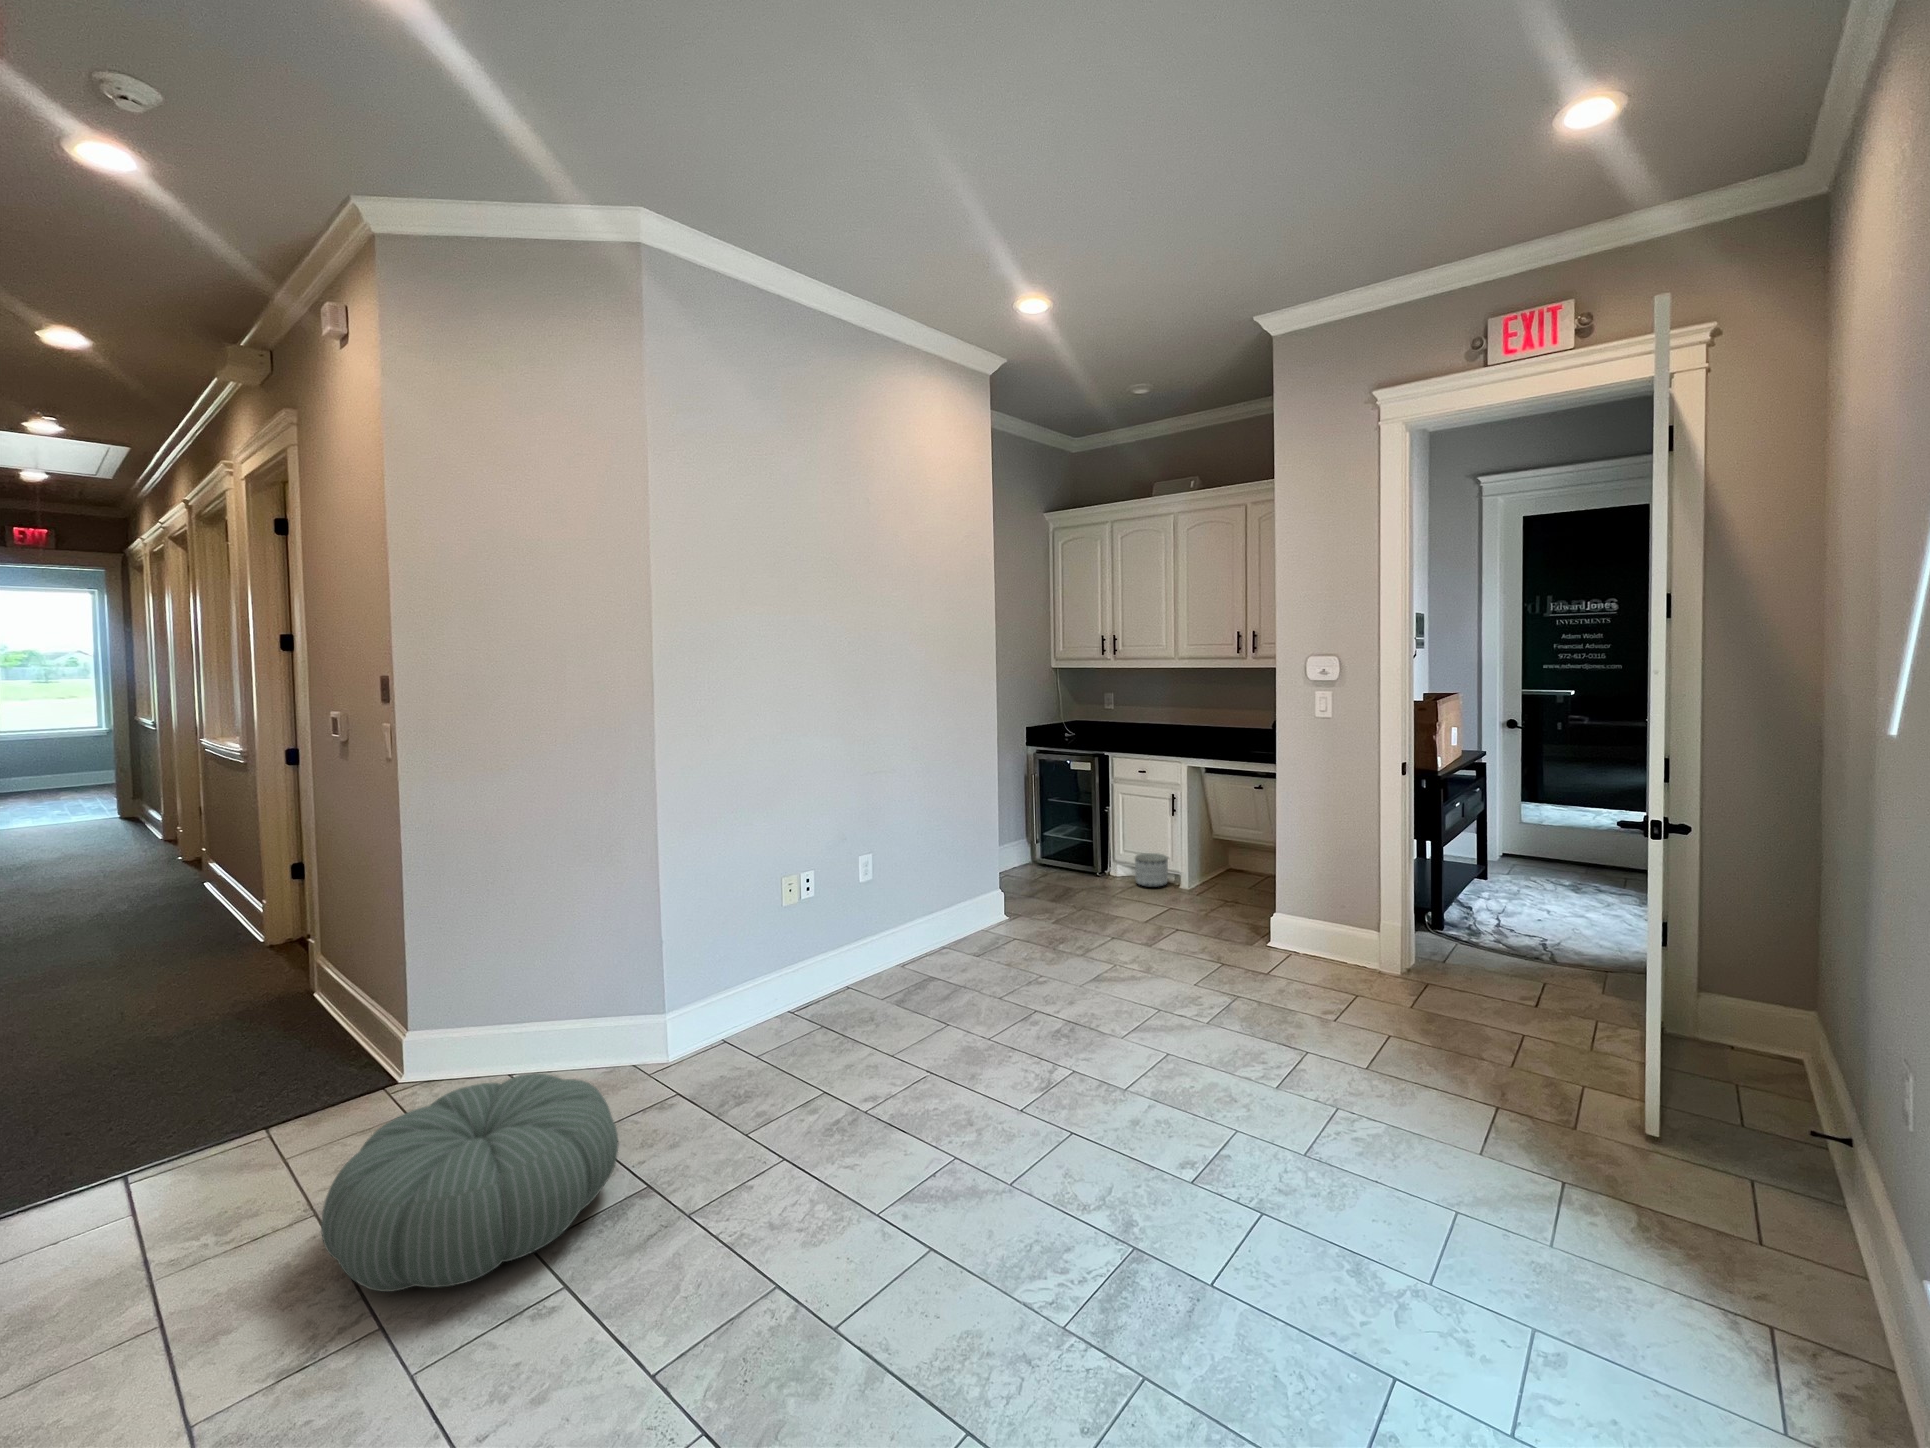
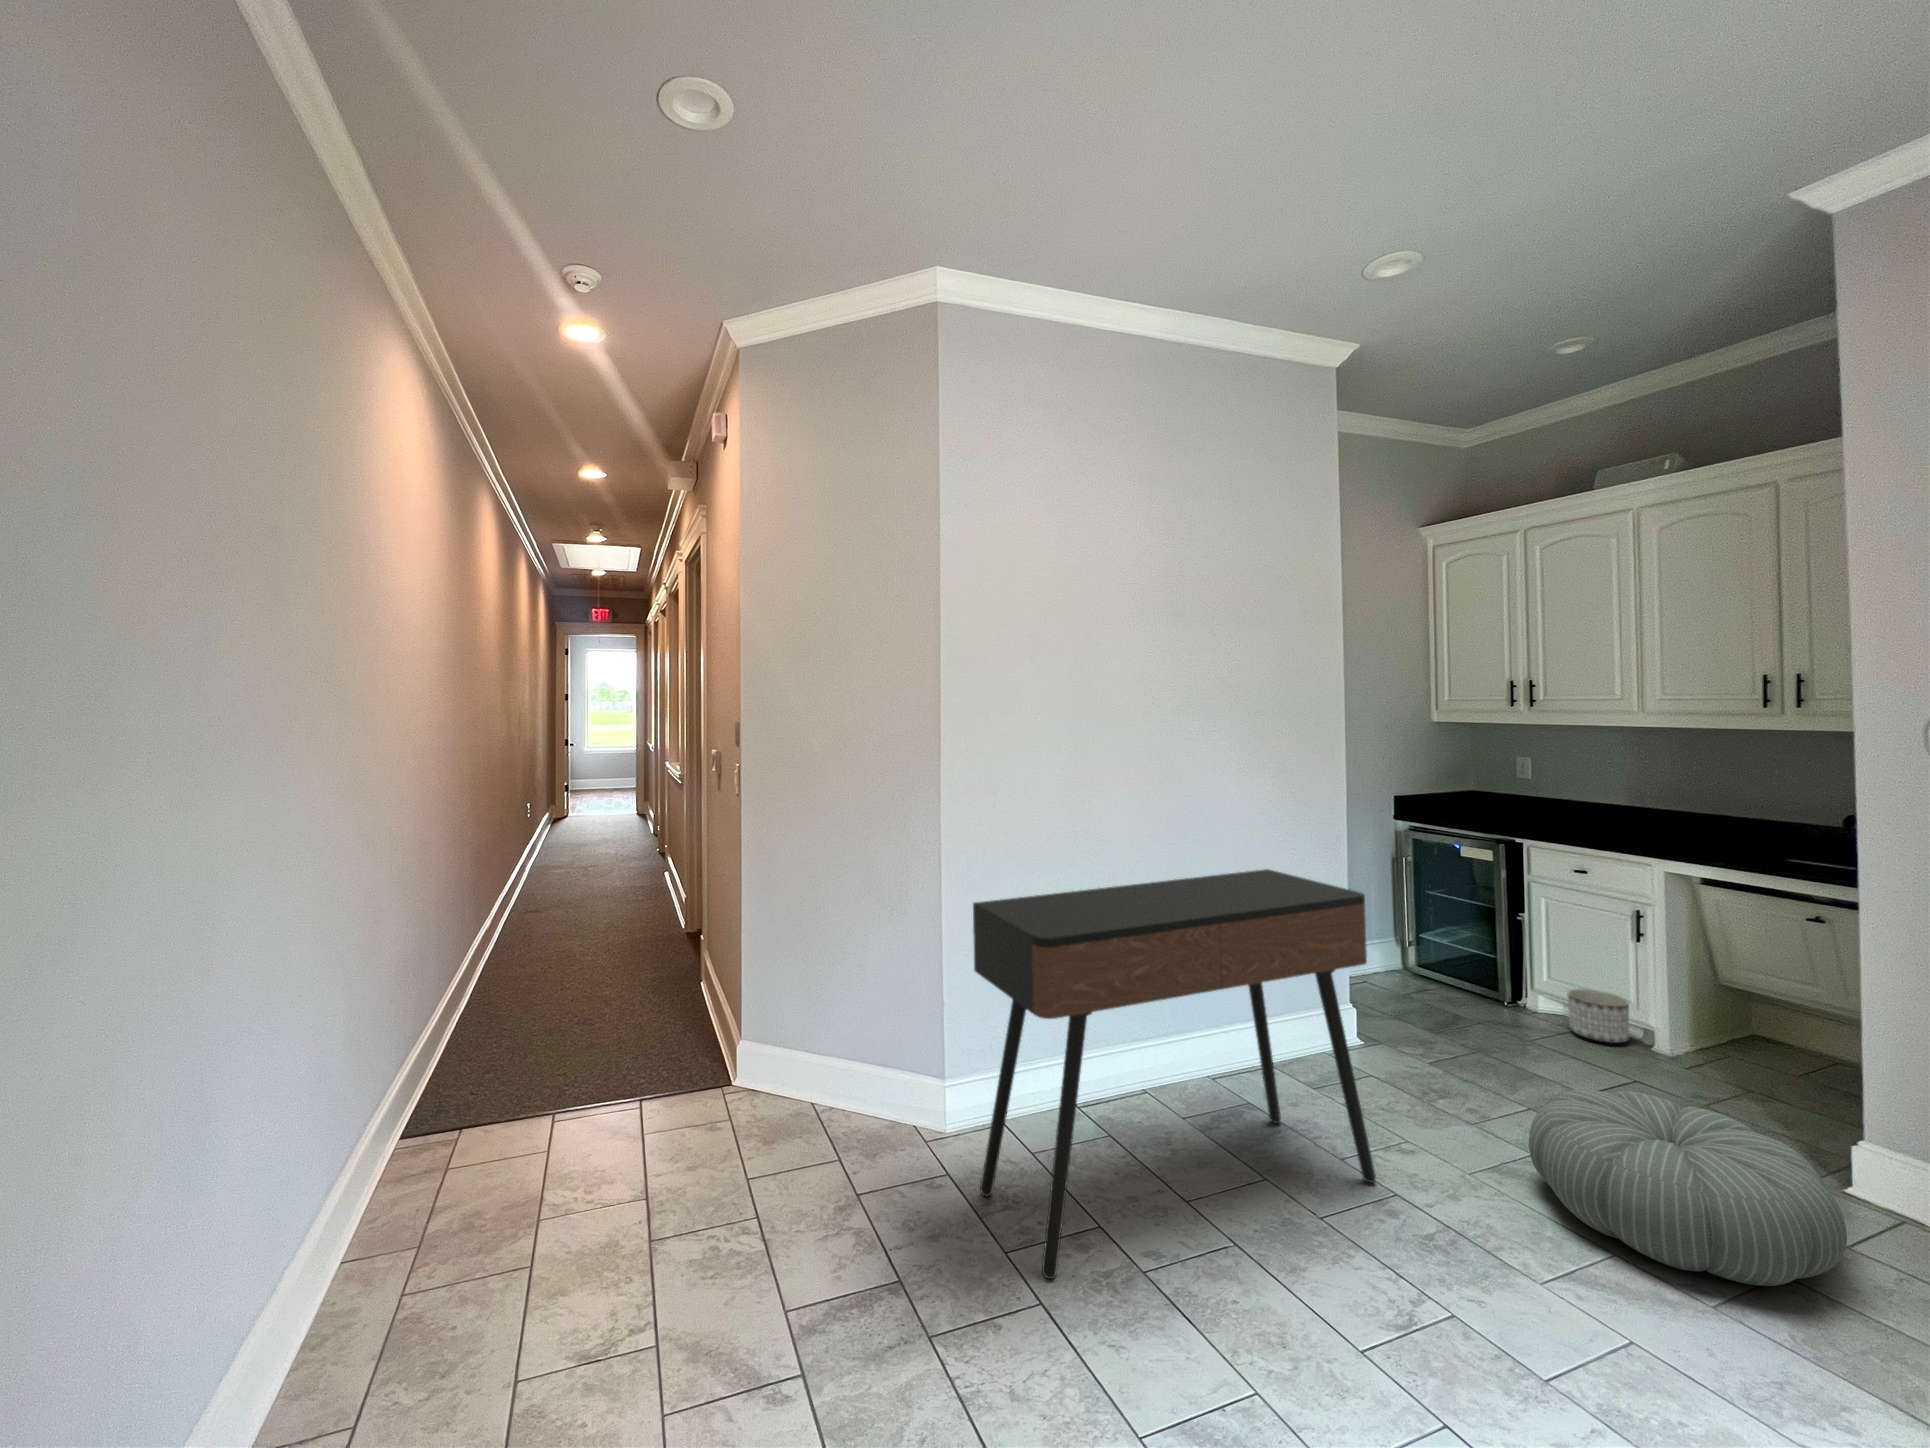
console table: none [703,785,1024,1141] -> present [973,869,1376,1279]
pouf: present [321,1073,619,1292] -> present [1529,1090,1847,1286]

